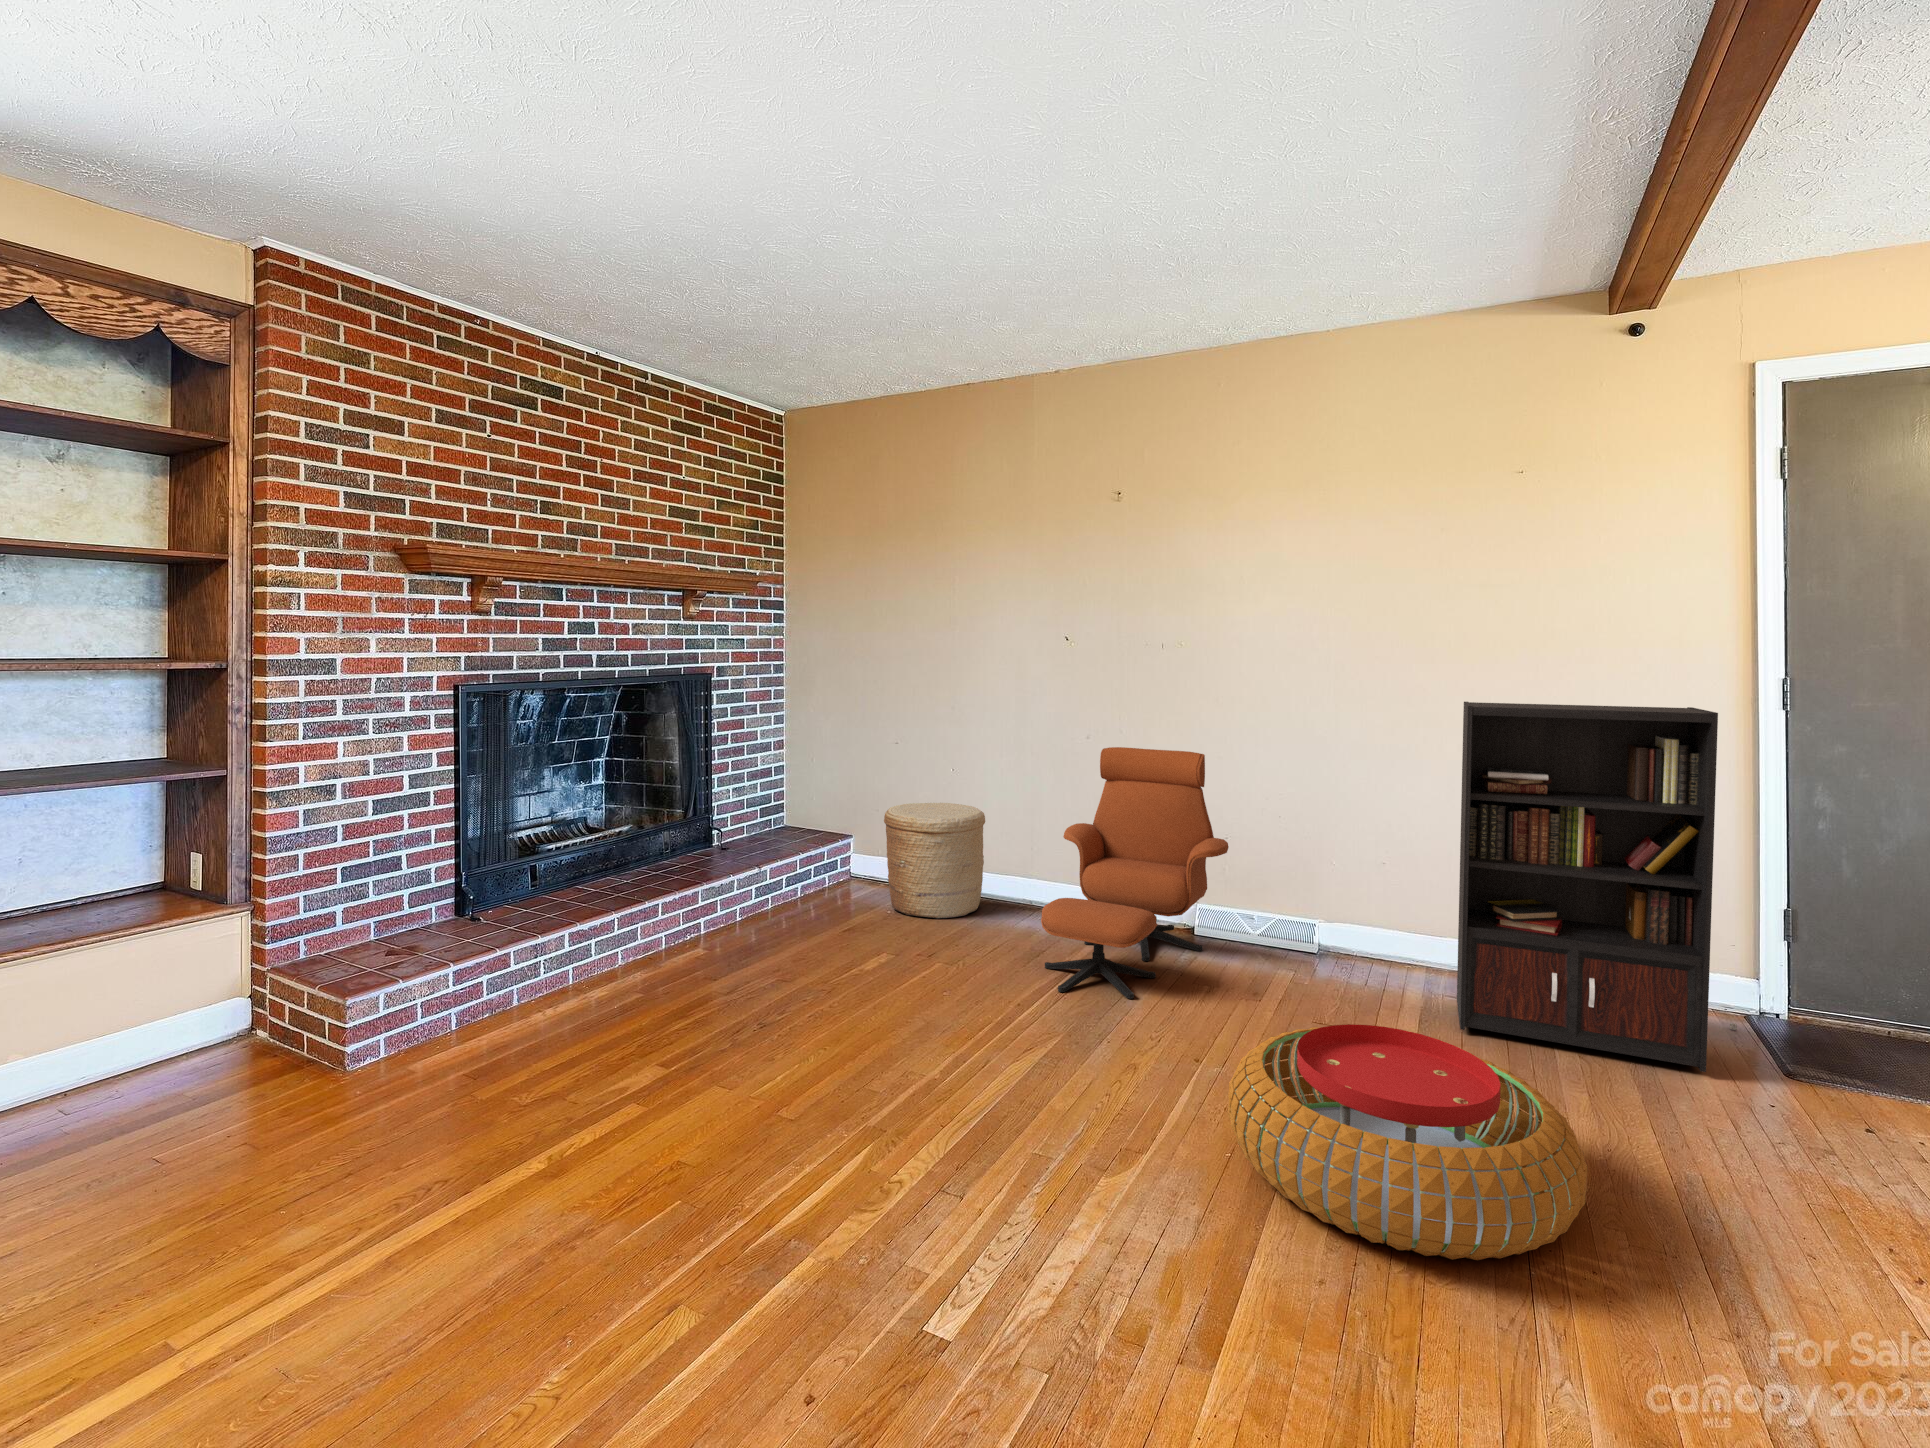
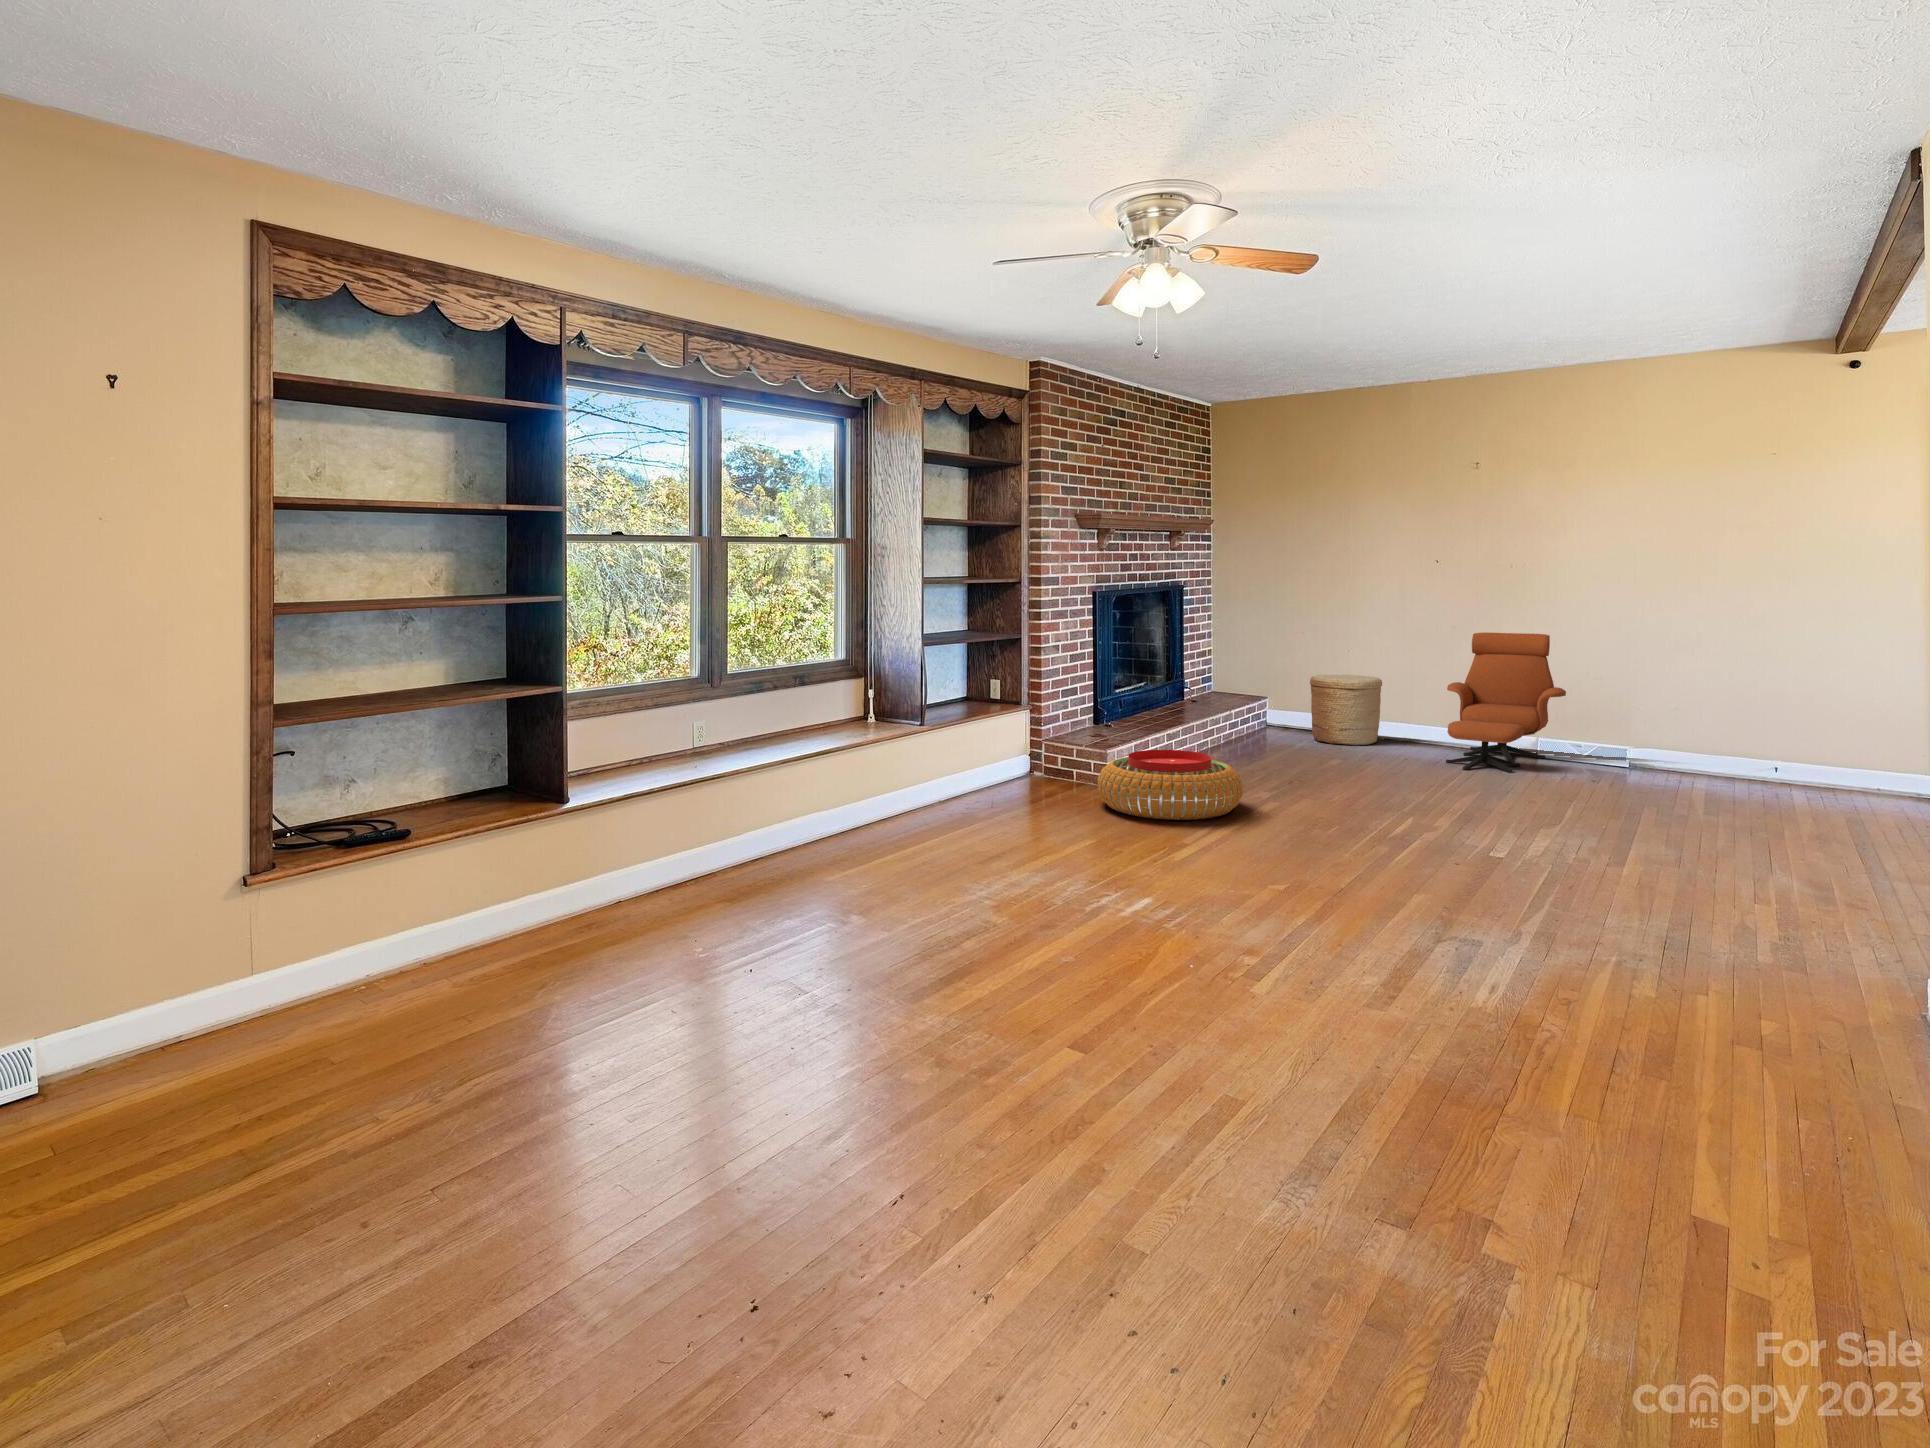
bookcase: present [1457,702,1737,1072] -> none [1720,596,1900,795]
pouf: present [1228,1024,1588,1260] -> present [1098,750,1243,820]

